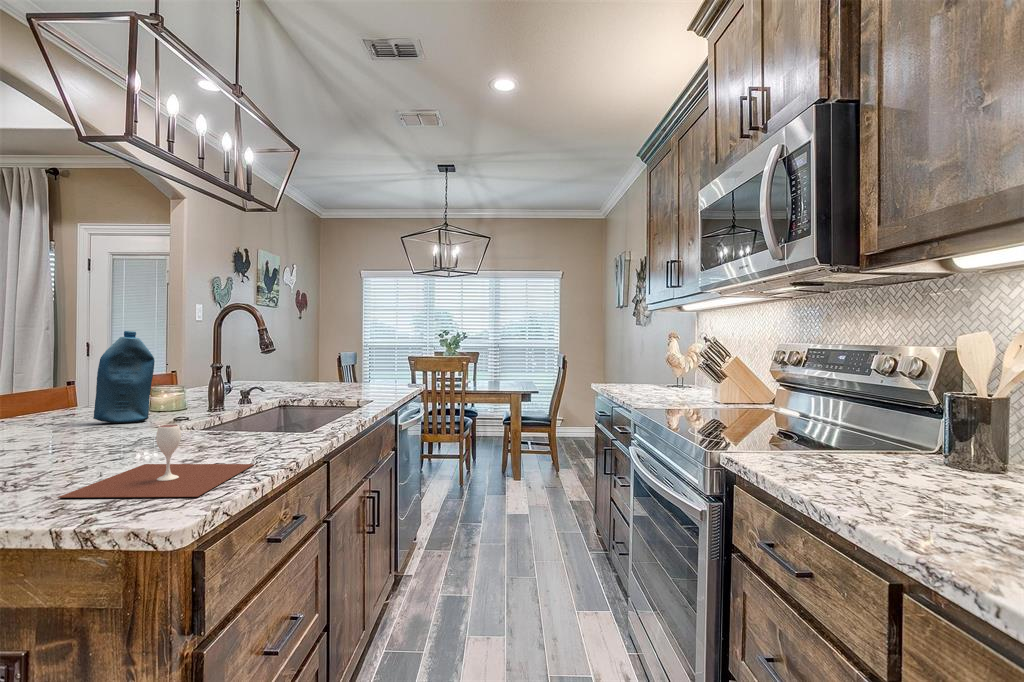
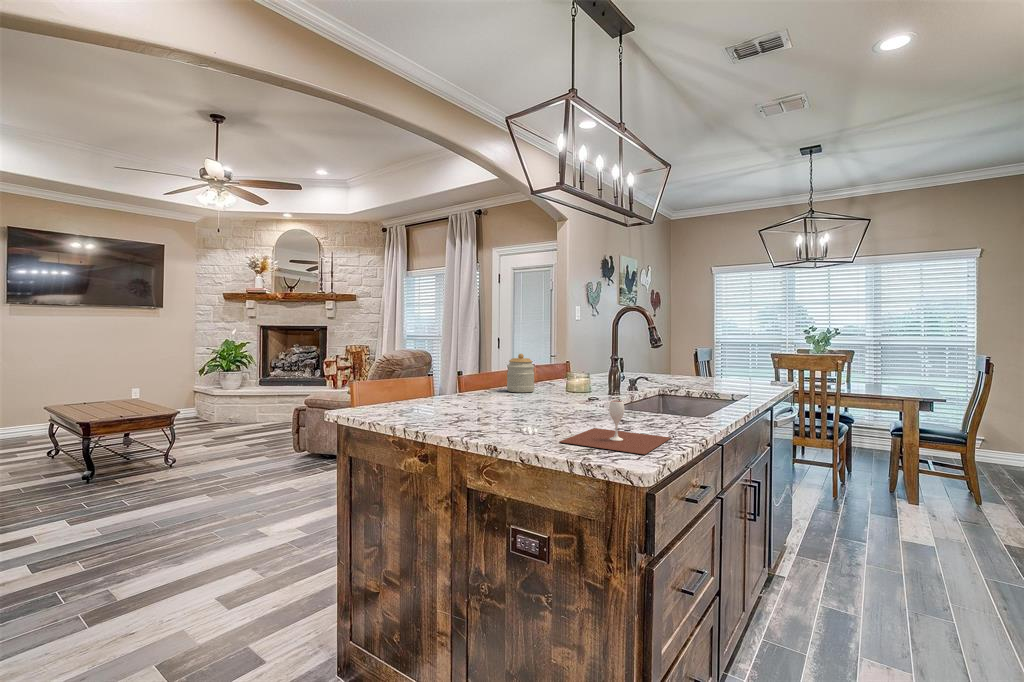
bottle: present [93,331,155,423] -> none [542,332,578,399]
jar: none [35,362,89,418] -> present [507,354,534,392]

